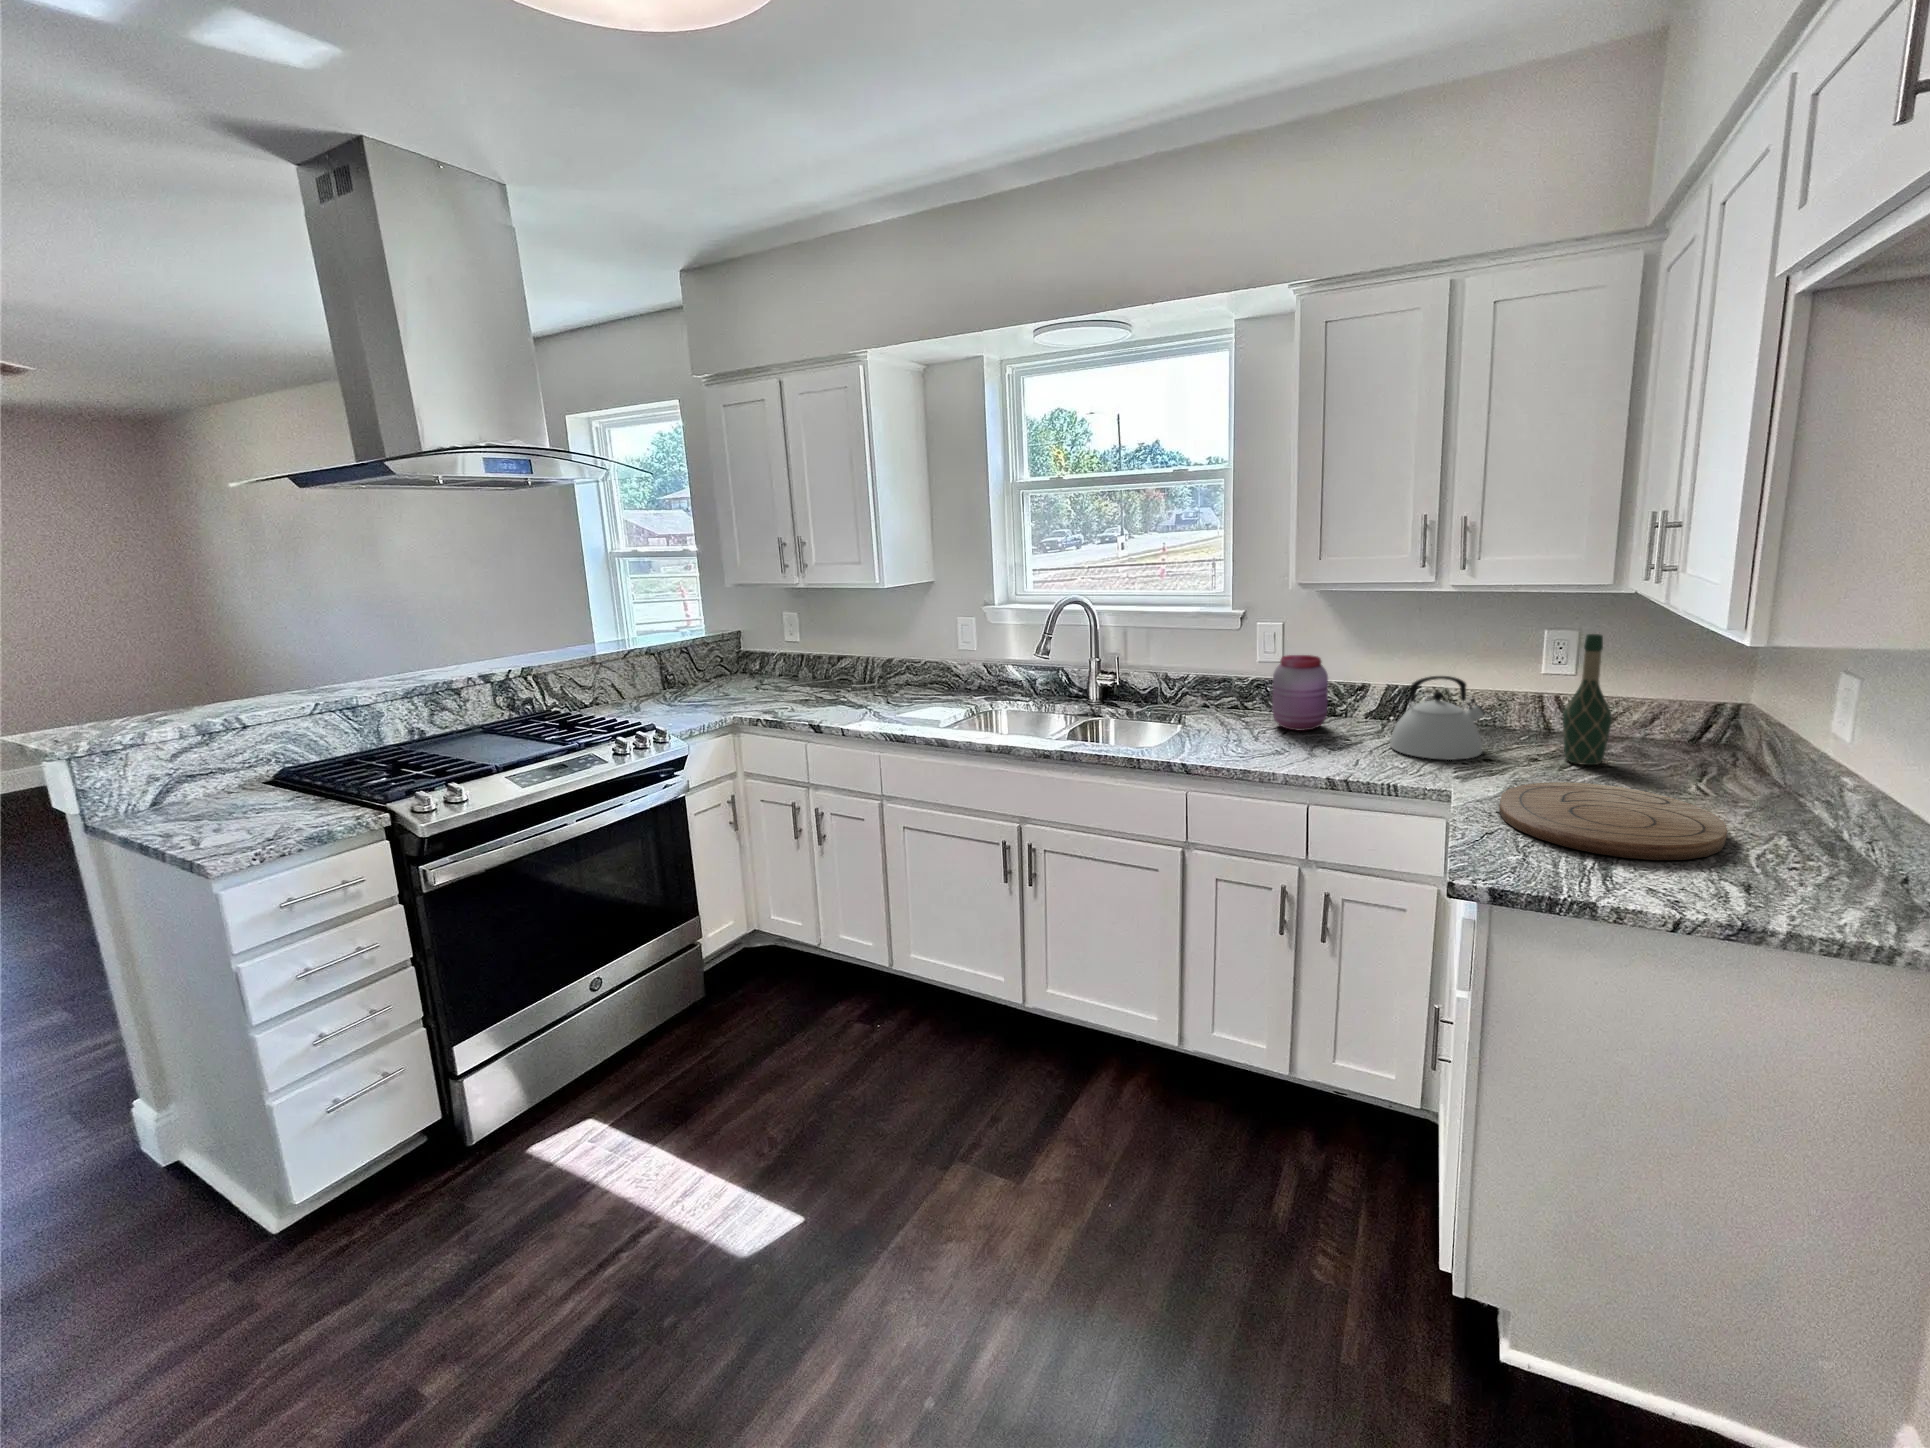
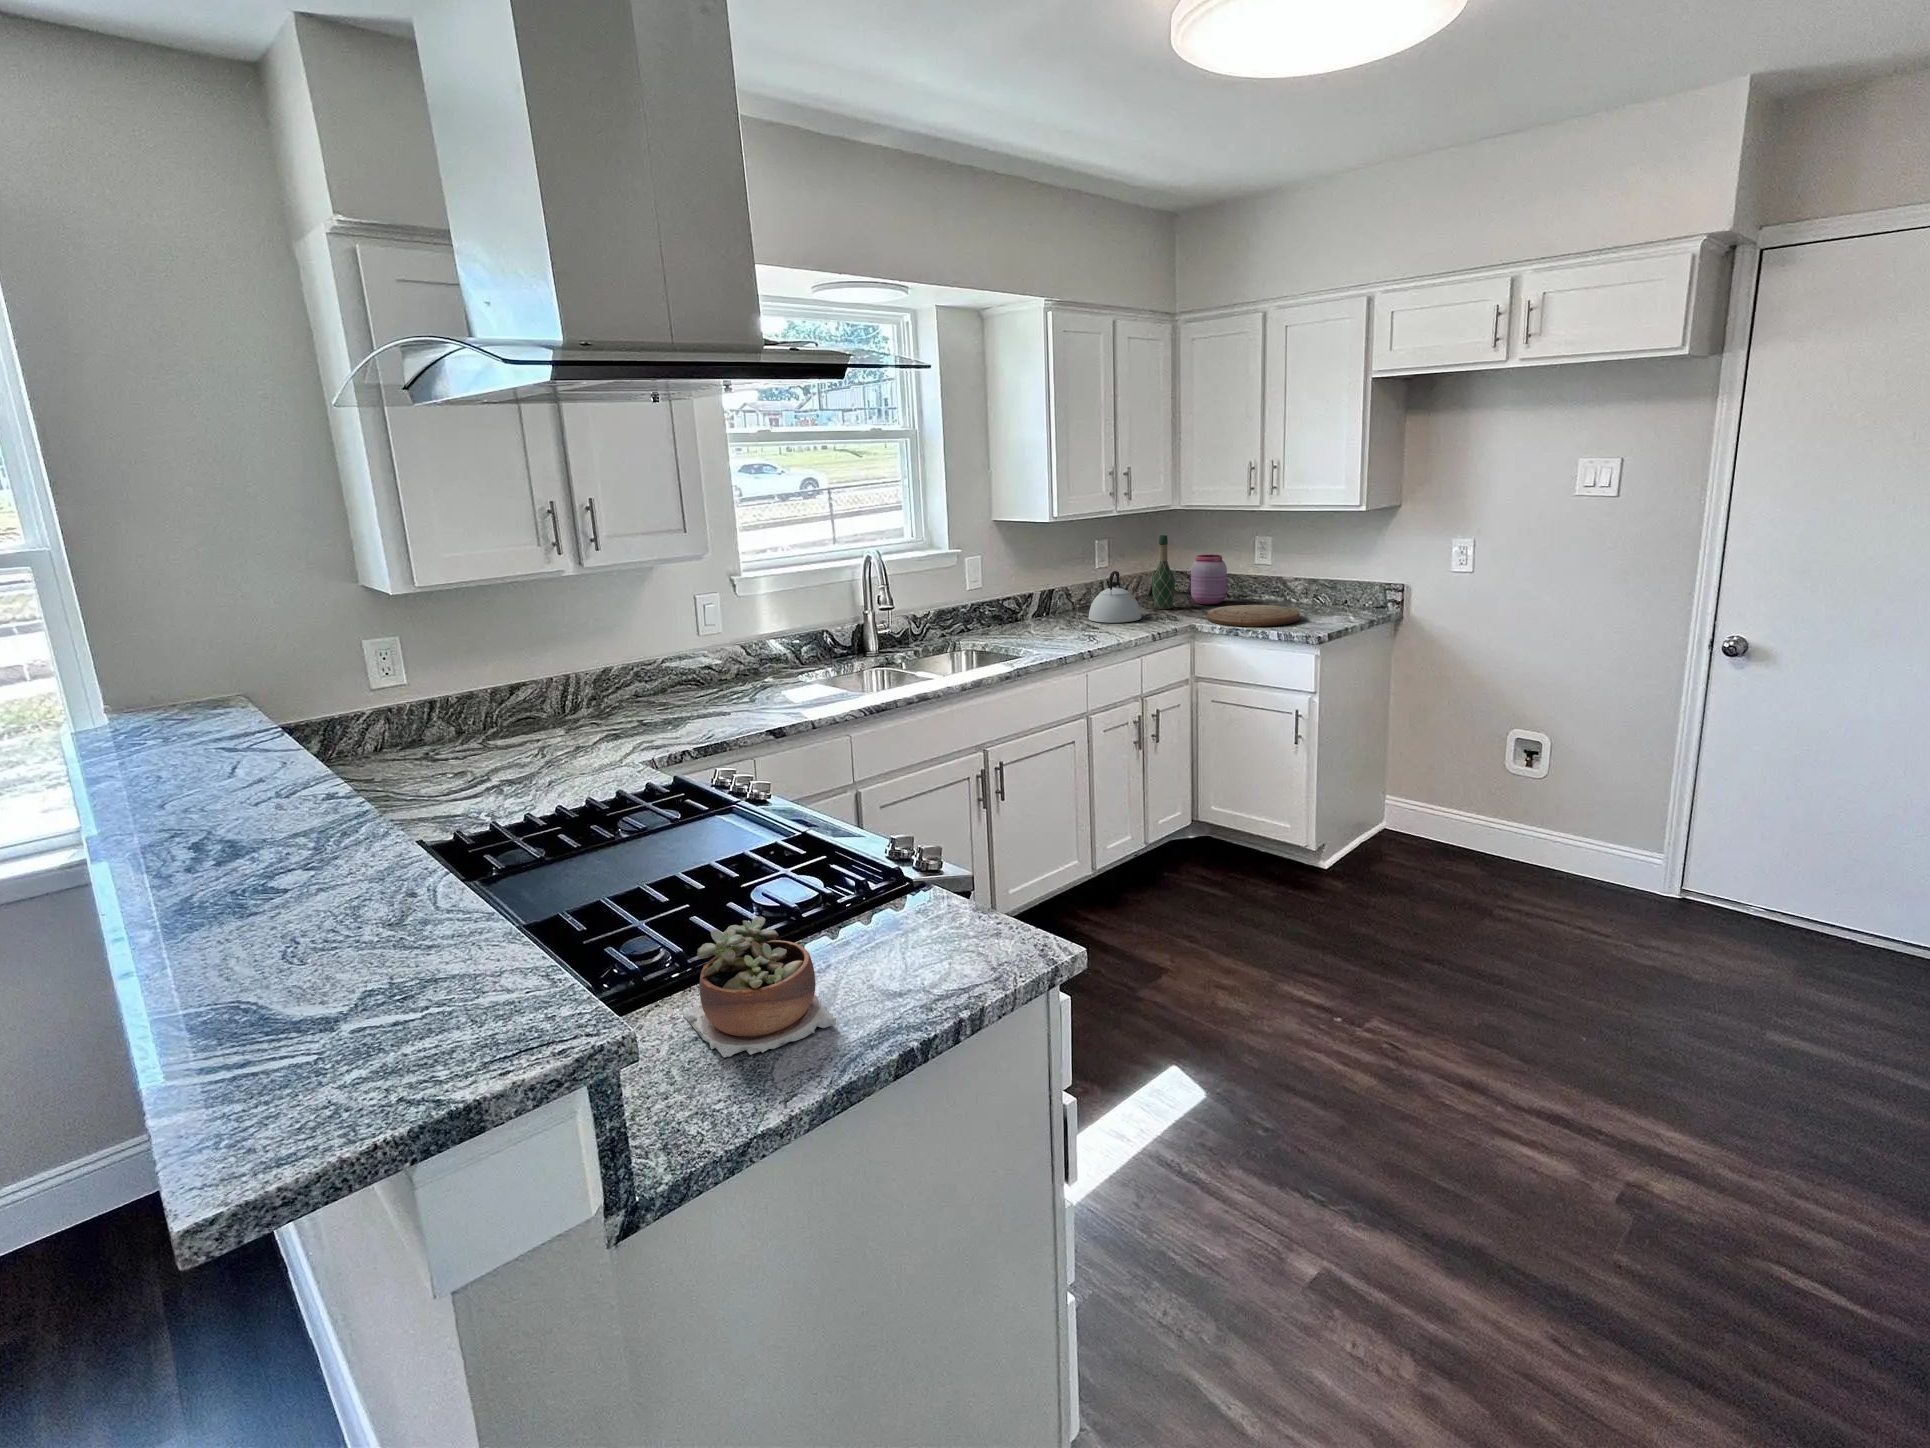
jar: present [1272,655,1328,731] -> present [1191,555,1227,605]
succulent plant: none [155,753,247,823] -> present [684,916,836,1058]

